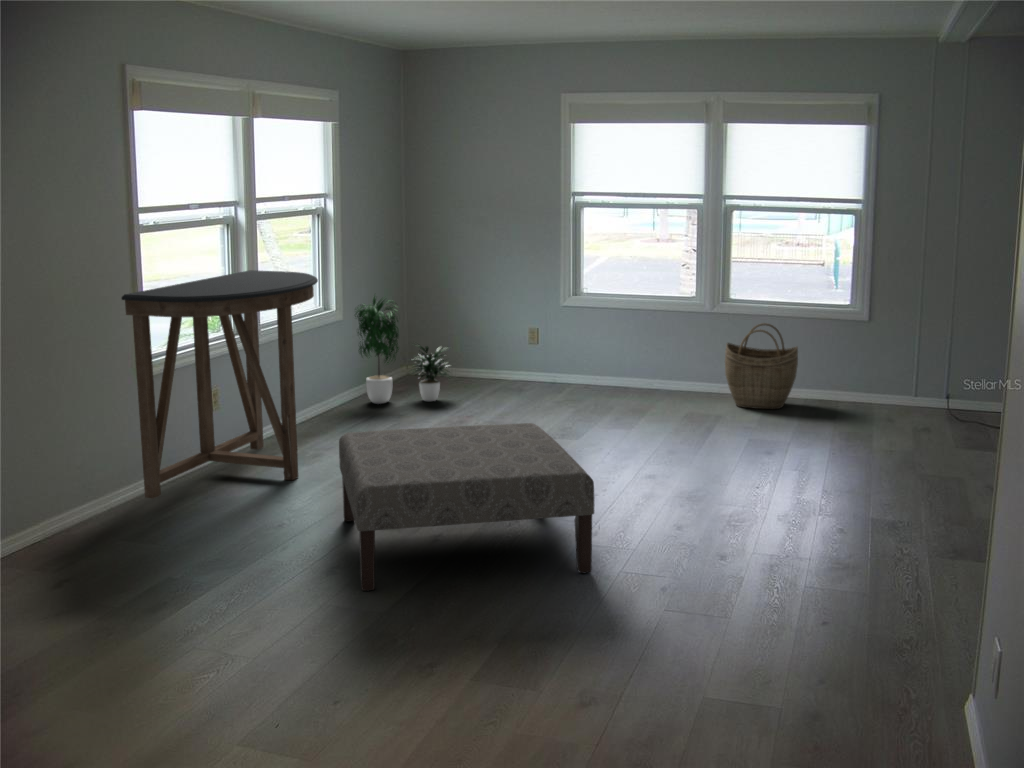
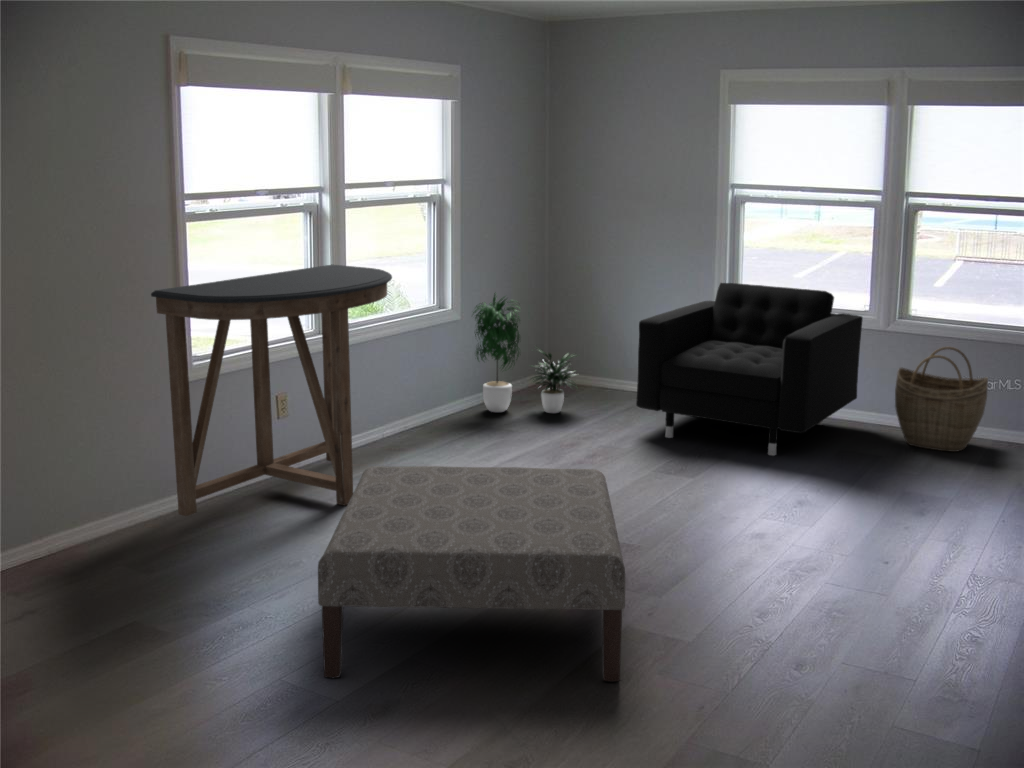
armchair: none [512,278,693,421] -> present [636,283,863,456]

